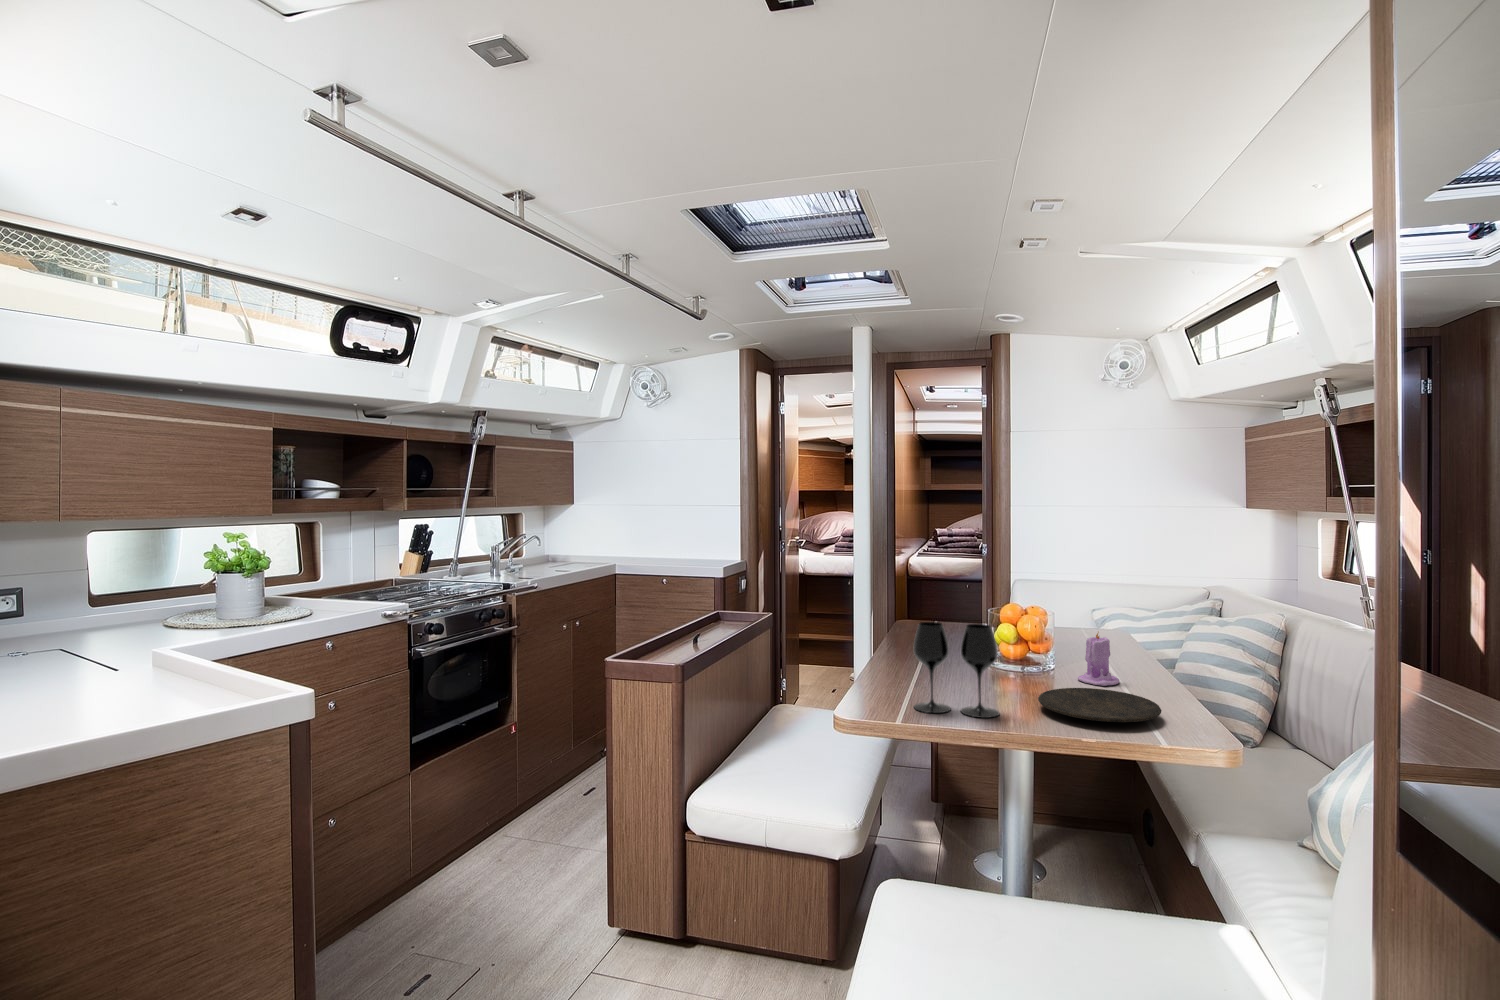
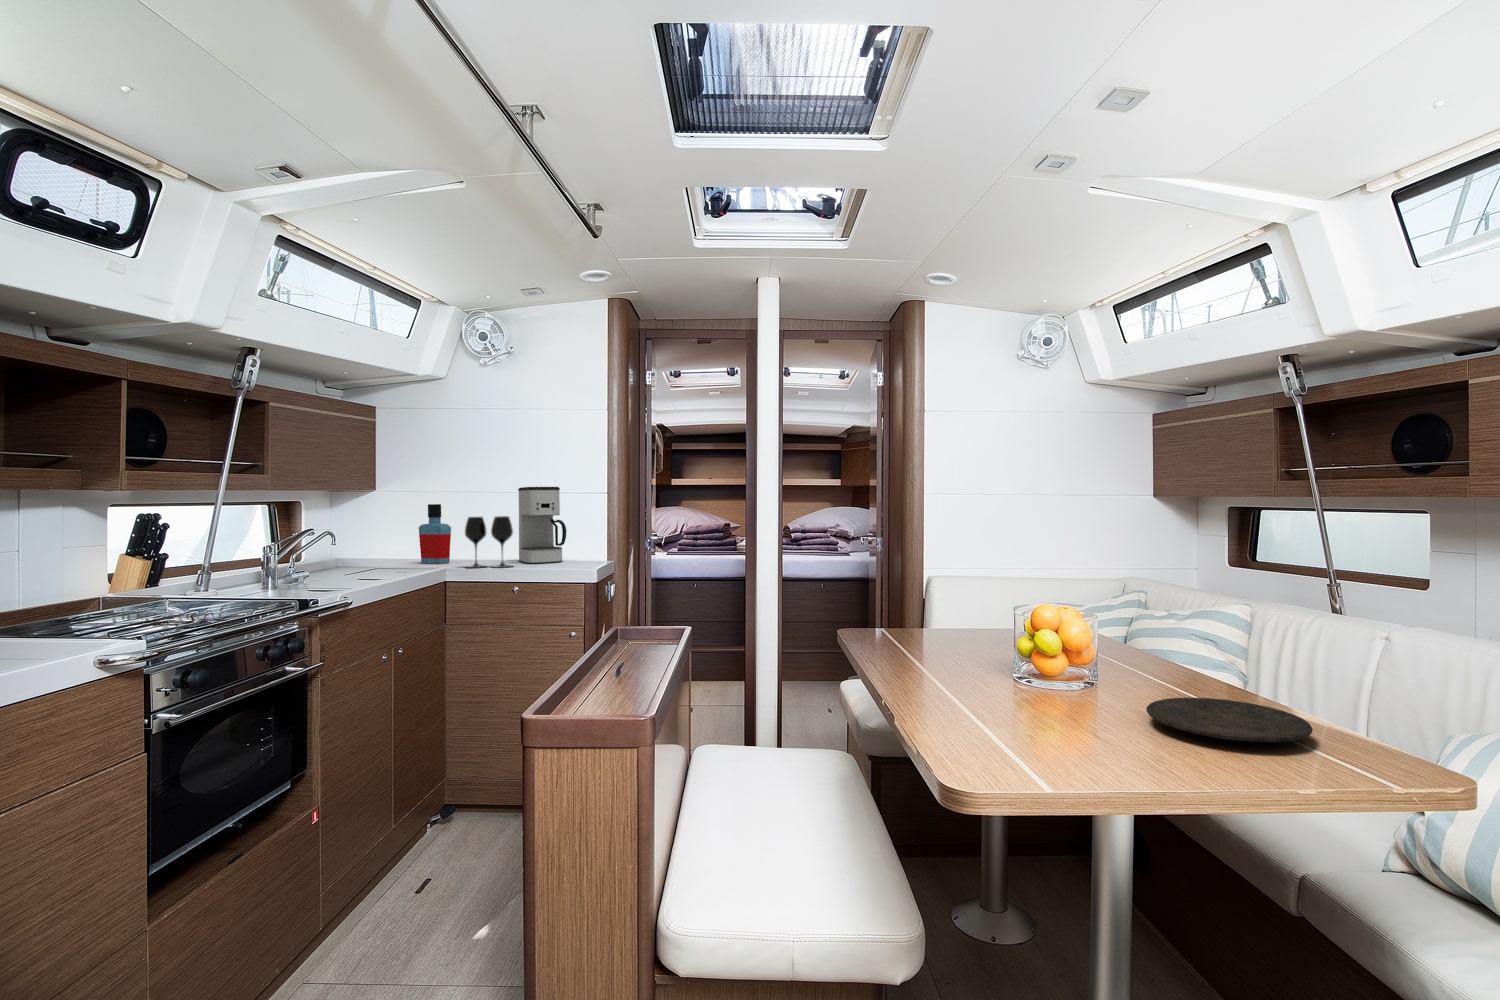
coffee maker: none [671,502,706,562] -> present [518,487,566,564]
bottle: none [602,515,624,560] -> present [419,504,451,564]
wine glass: present [914,622,999,718] -> present [465,516,513,568]
candle: present [1078,632,1119,686] -> none [1133,626,1184,692]

